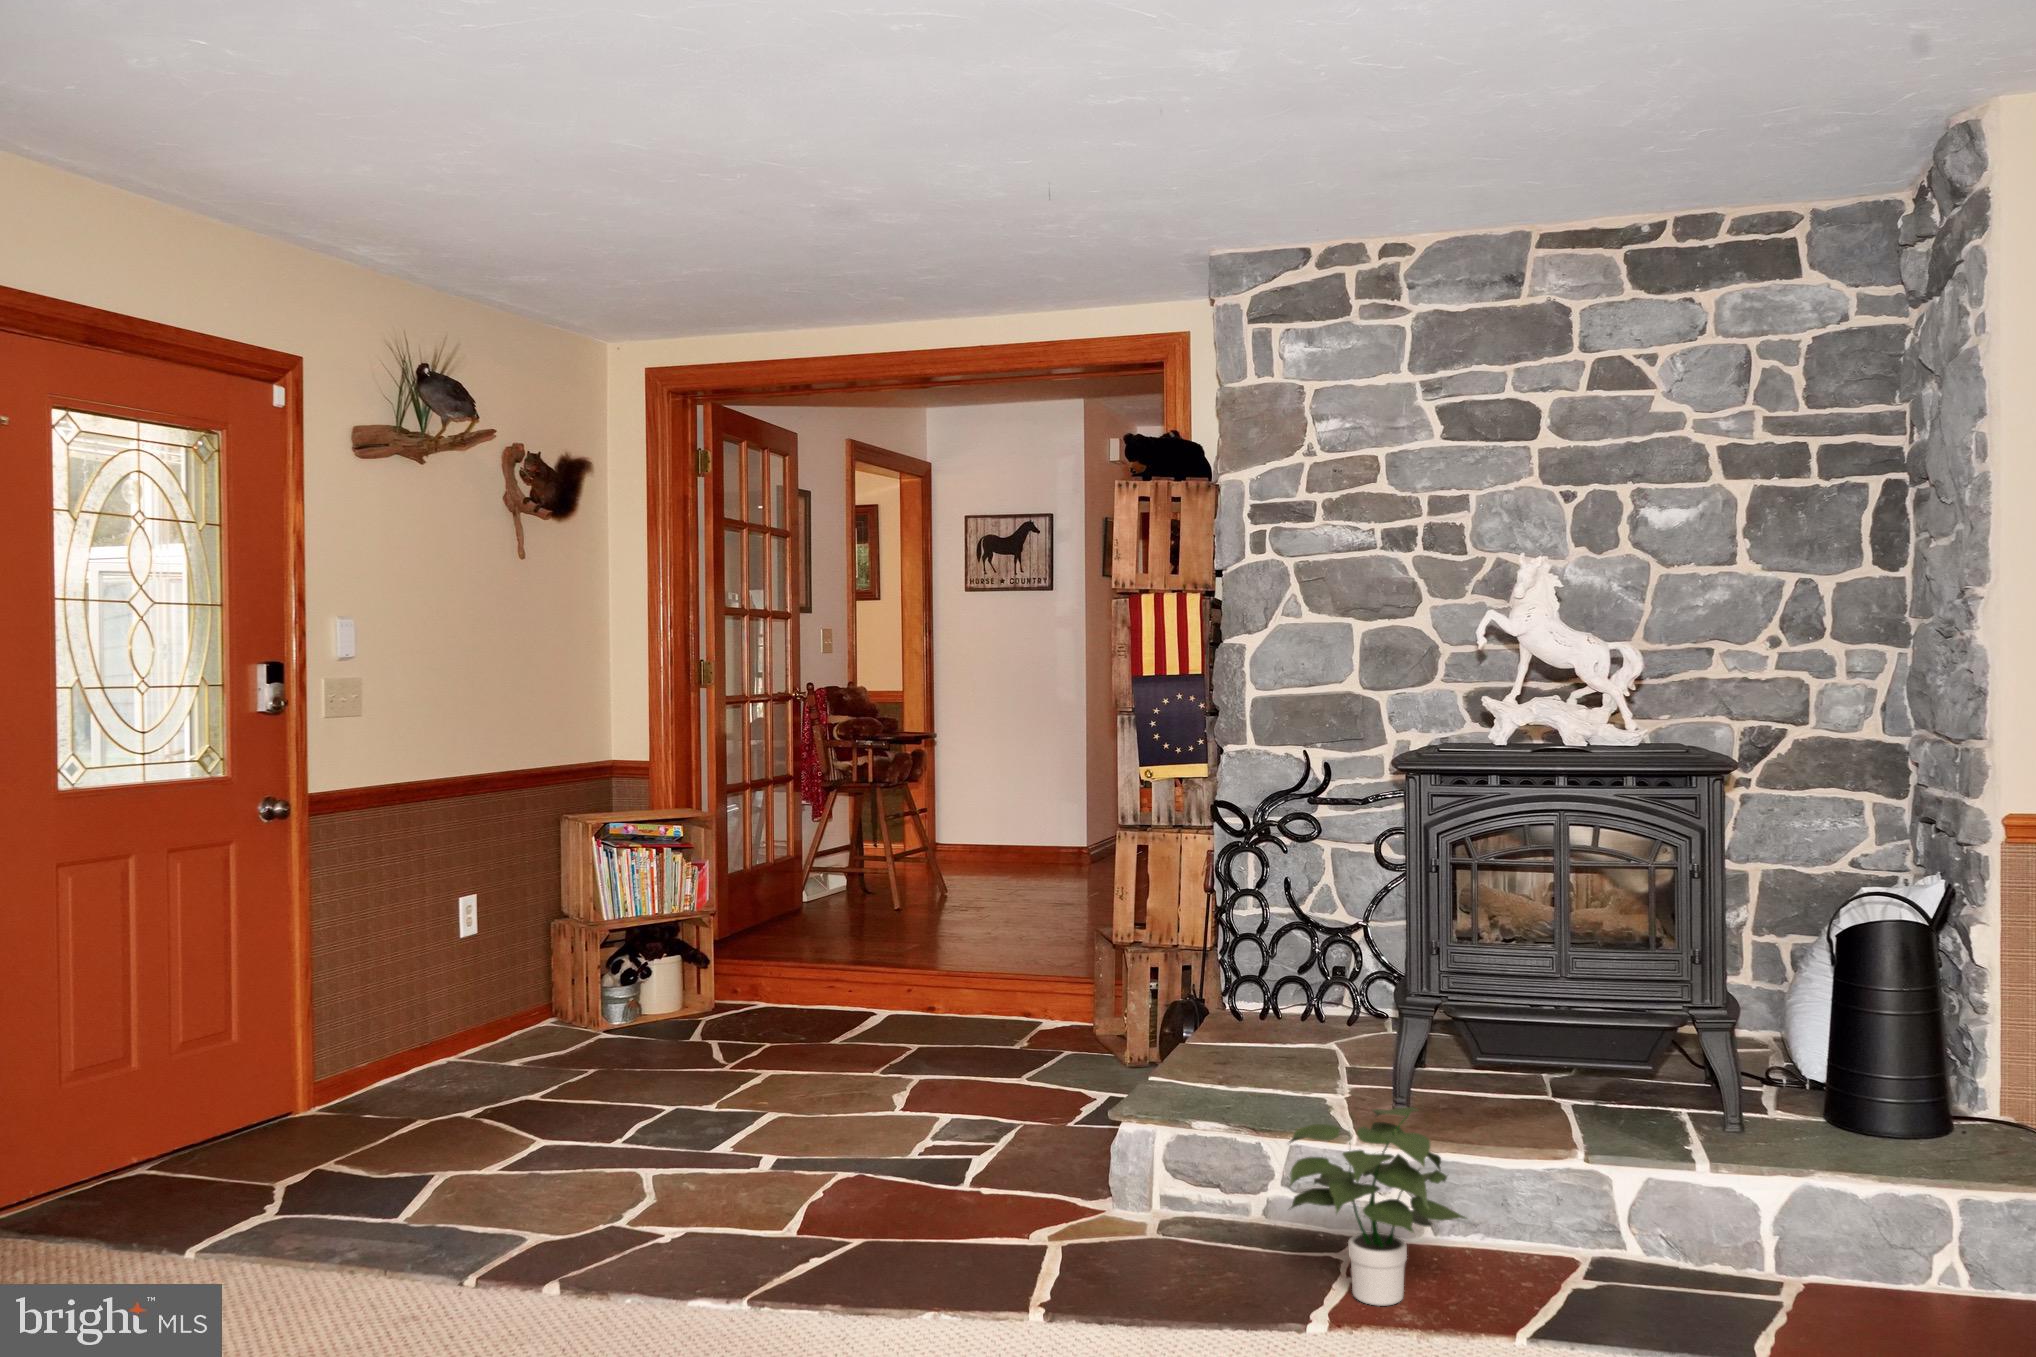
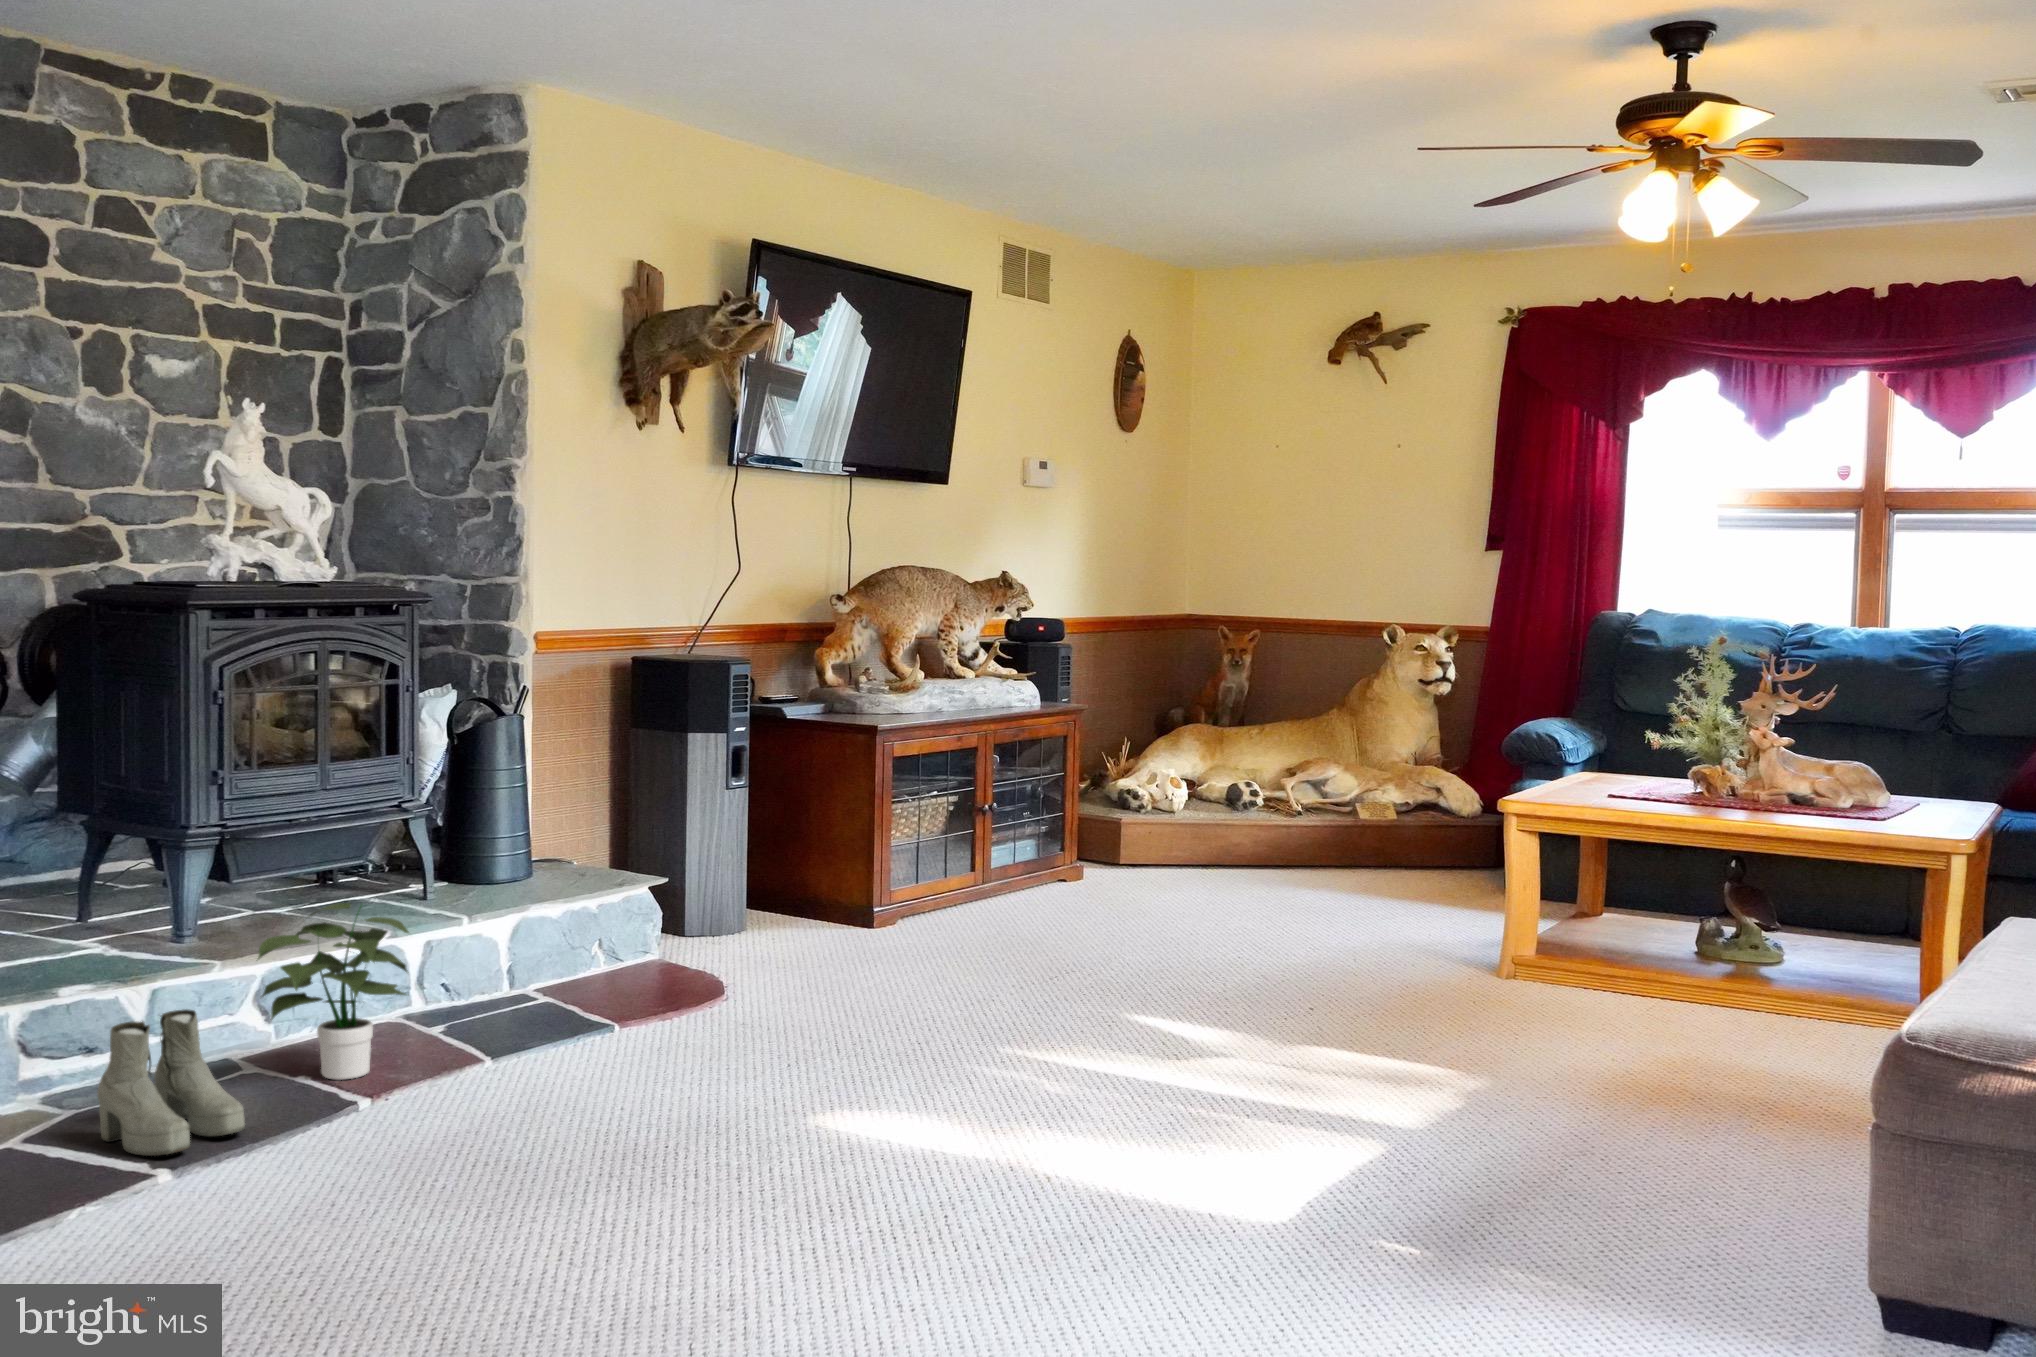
boots: none [1075,1164,1190,1308] -> present [97,1009,245,1156]

